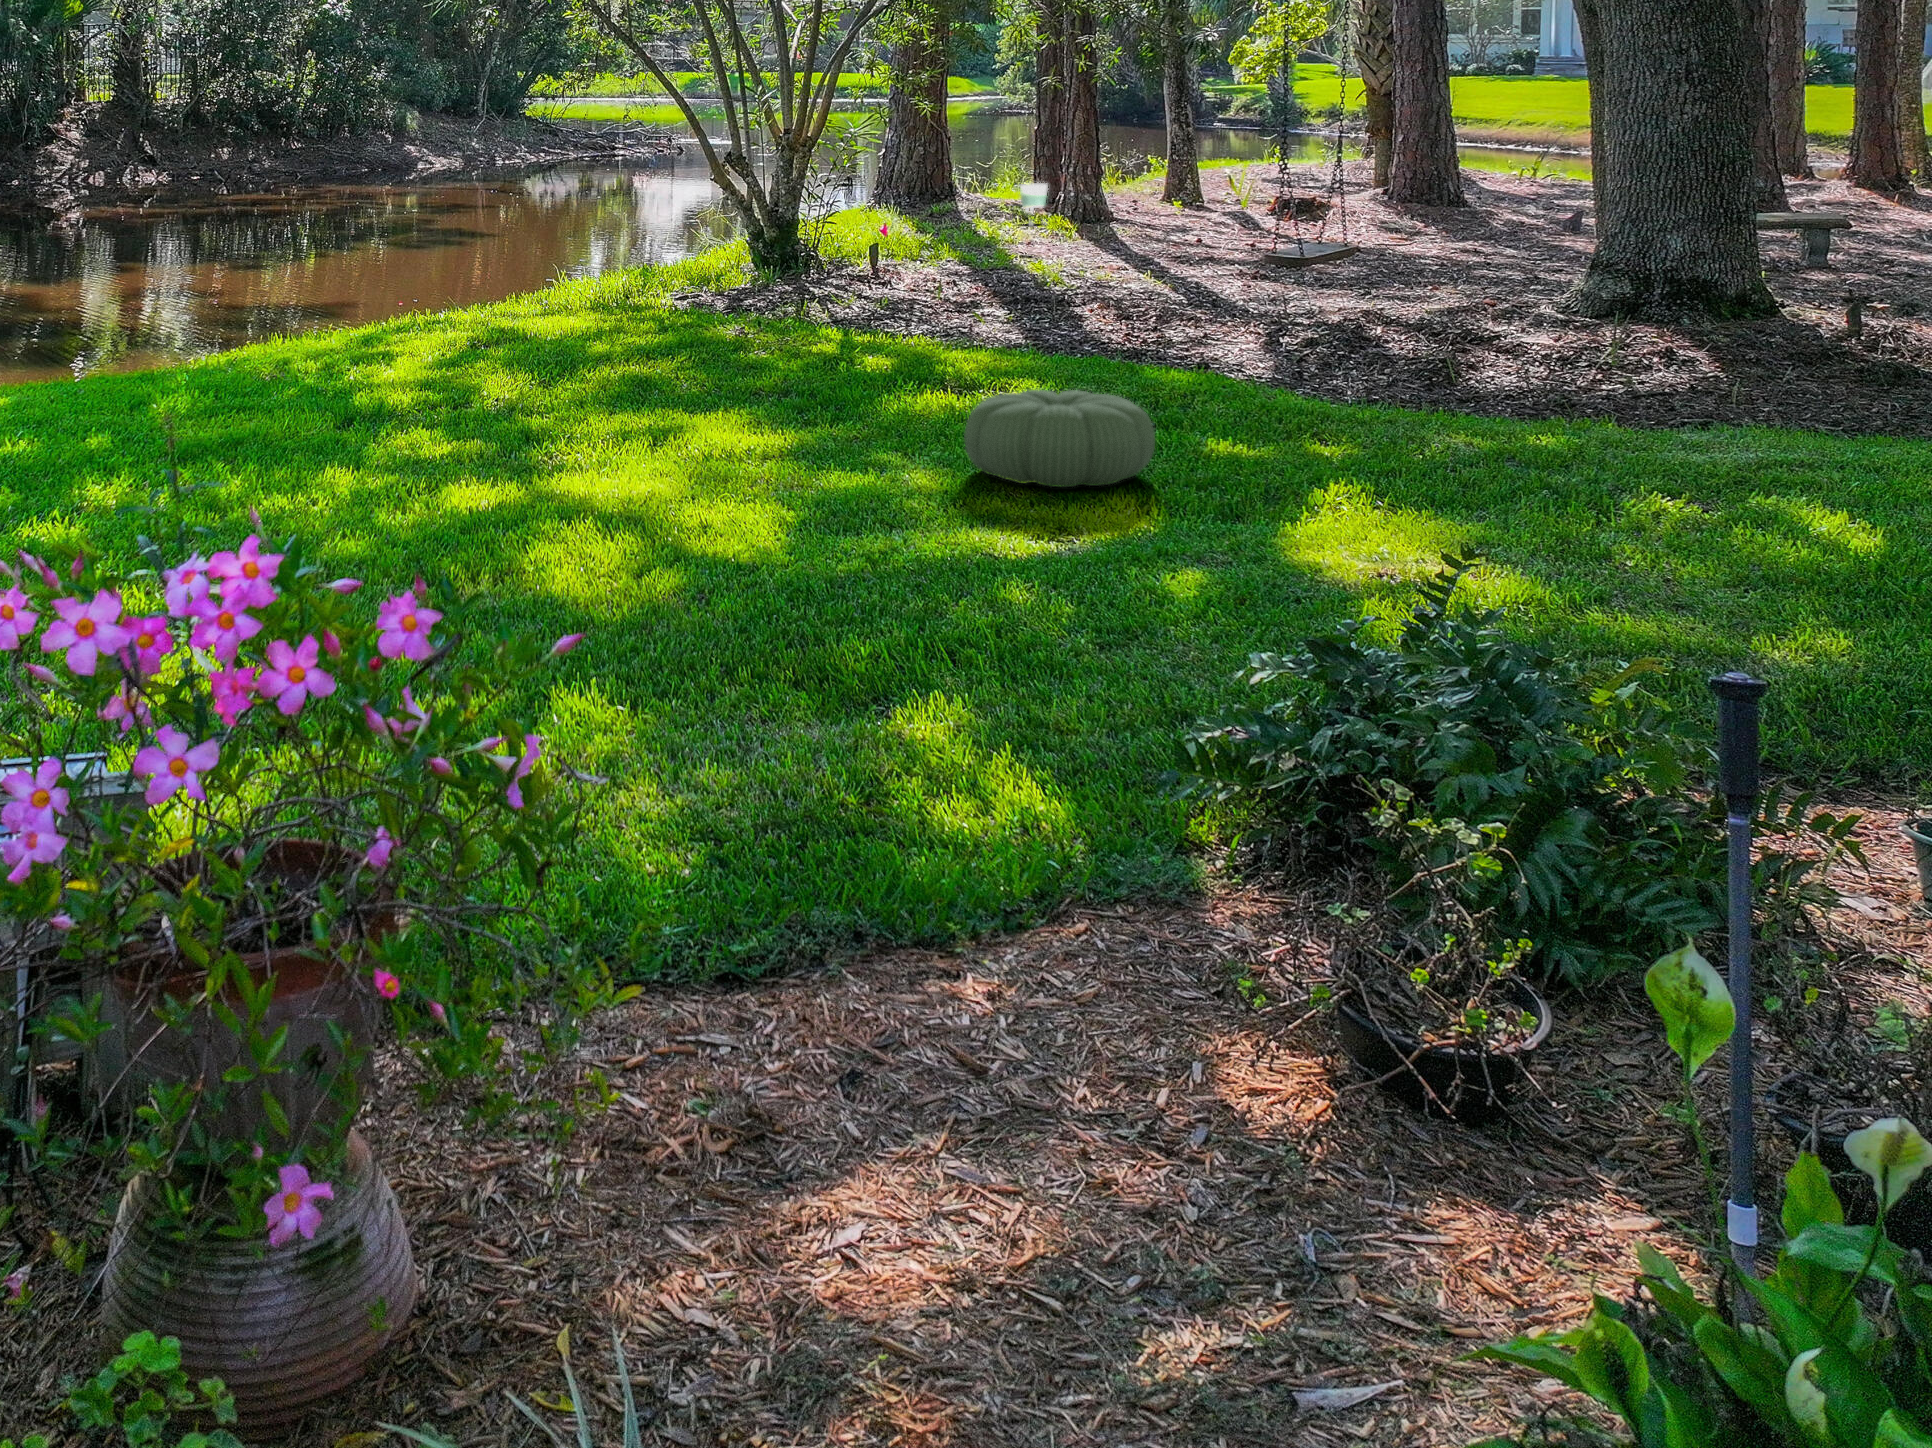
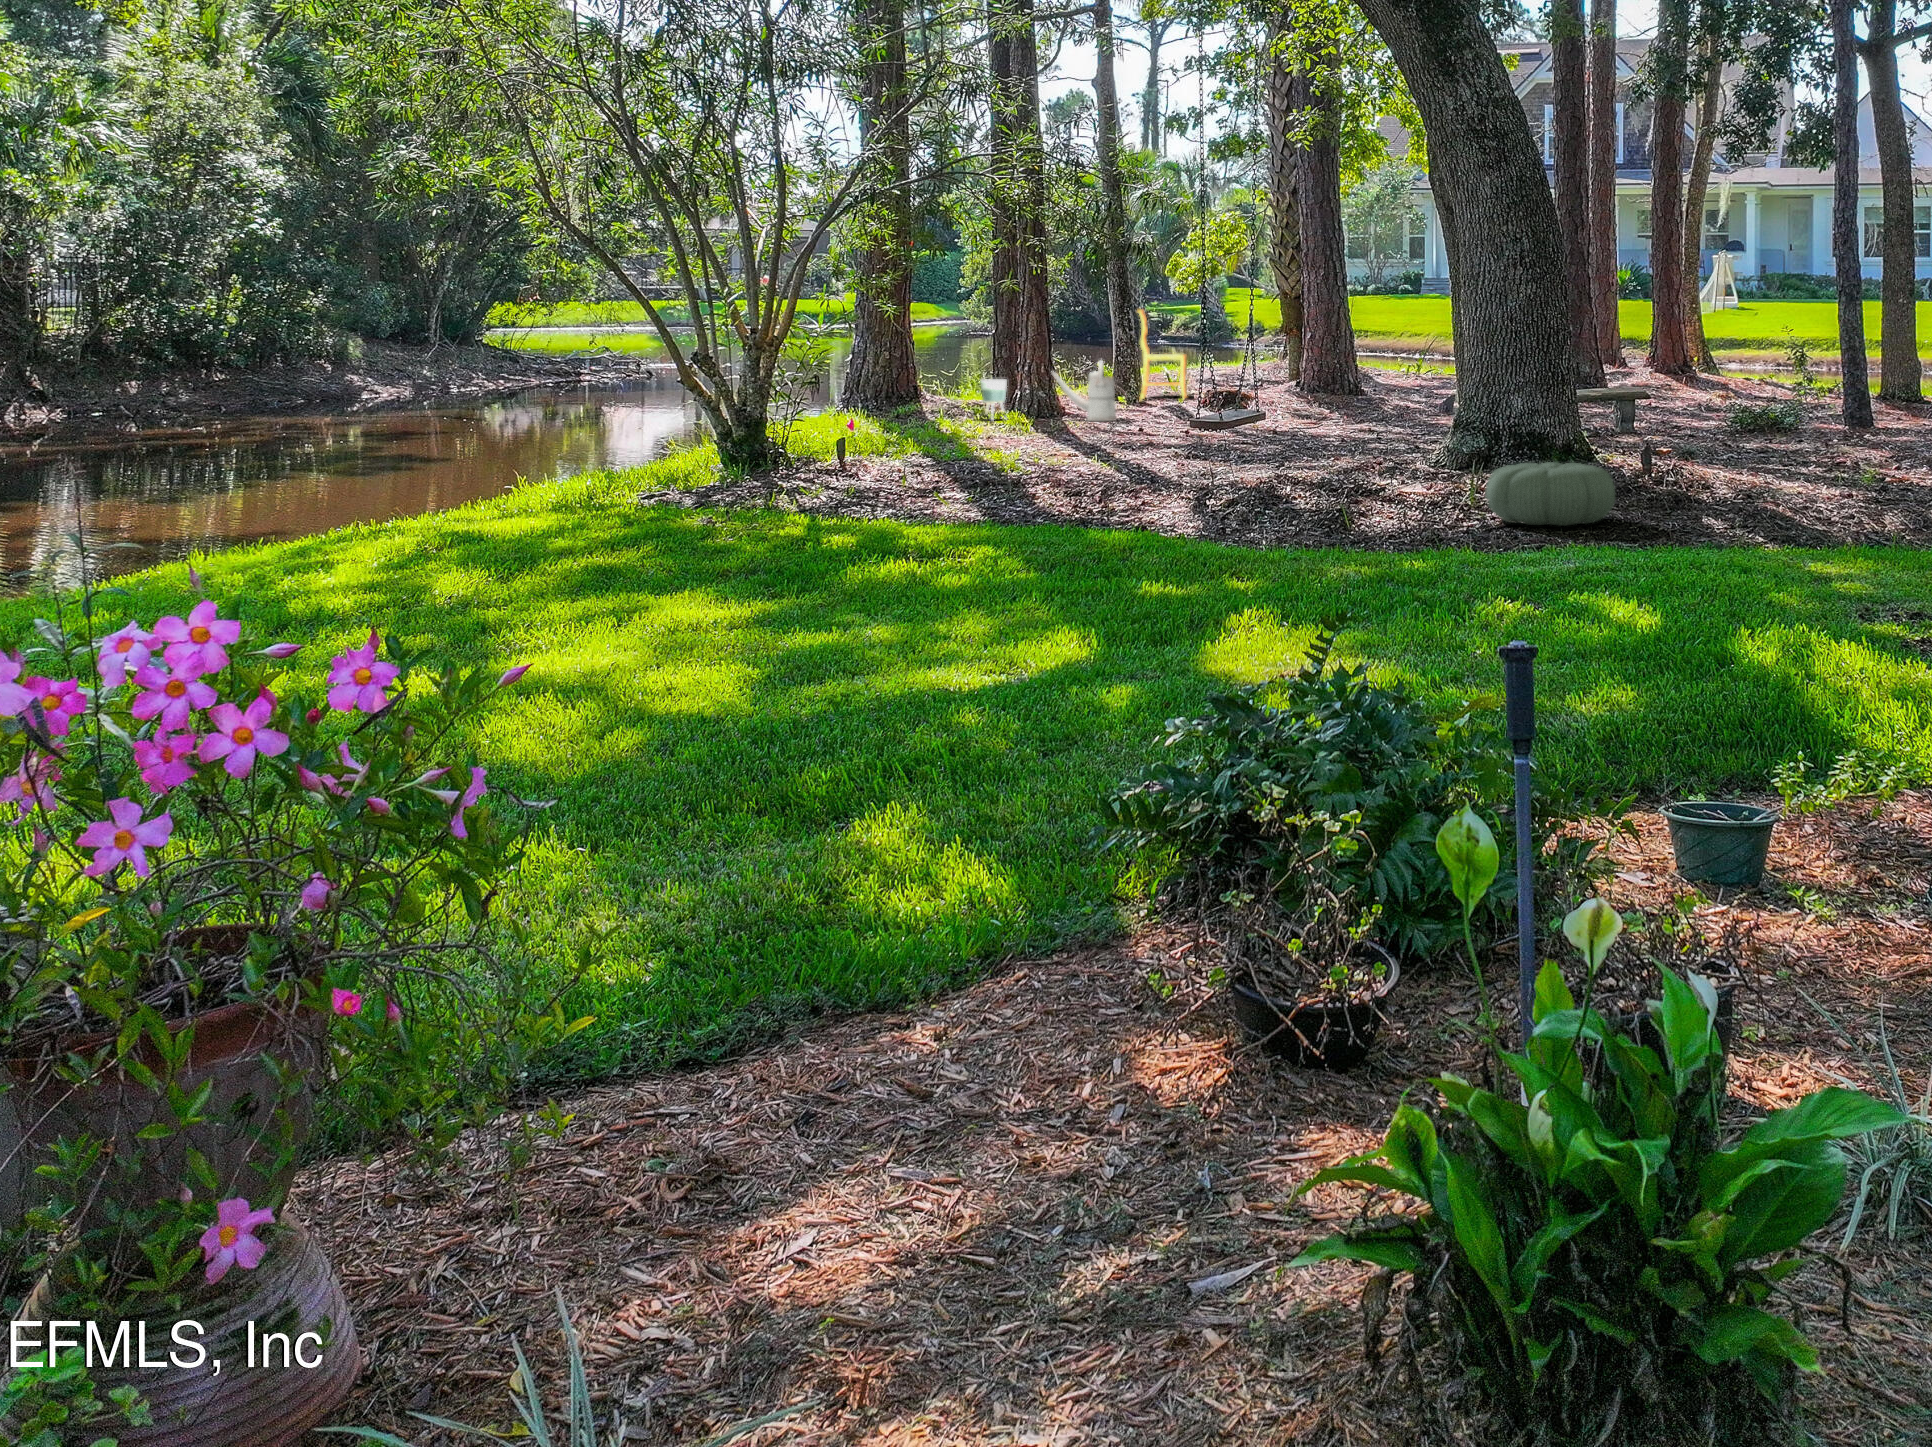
chair: none [1191,106,1249,203] -> present [1138,309,1187,400]
watering can: none [1096,164,1179,228] -> present [1052,360,1117,421]
pouf: present [964,390,1155,487] -> present [1485,462,1615,526]

